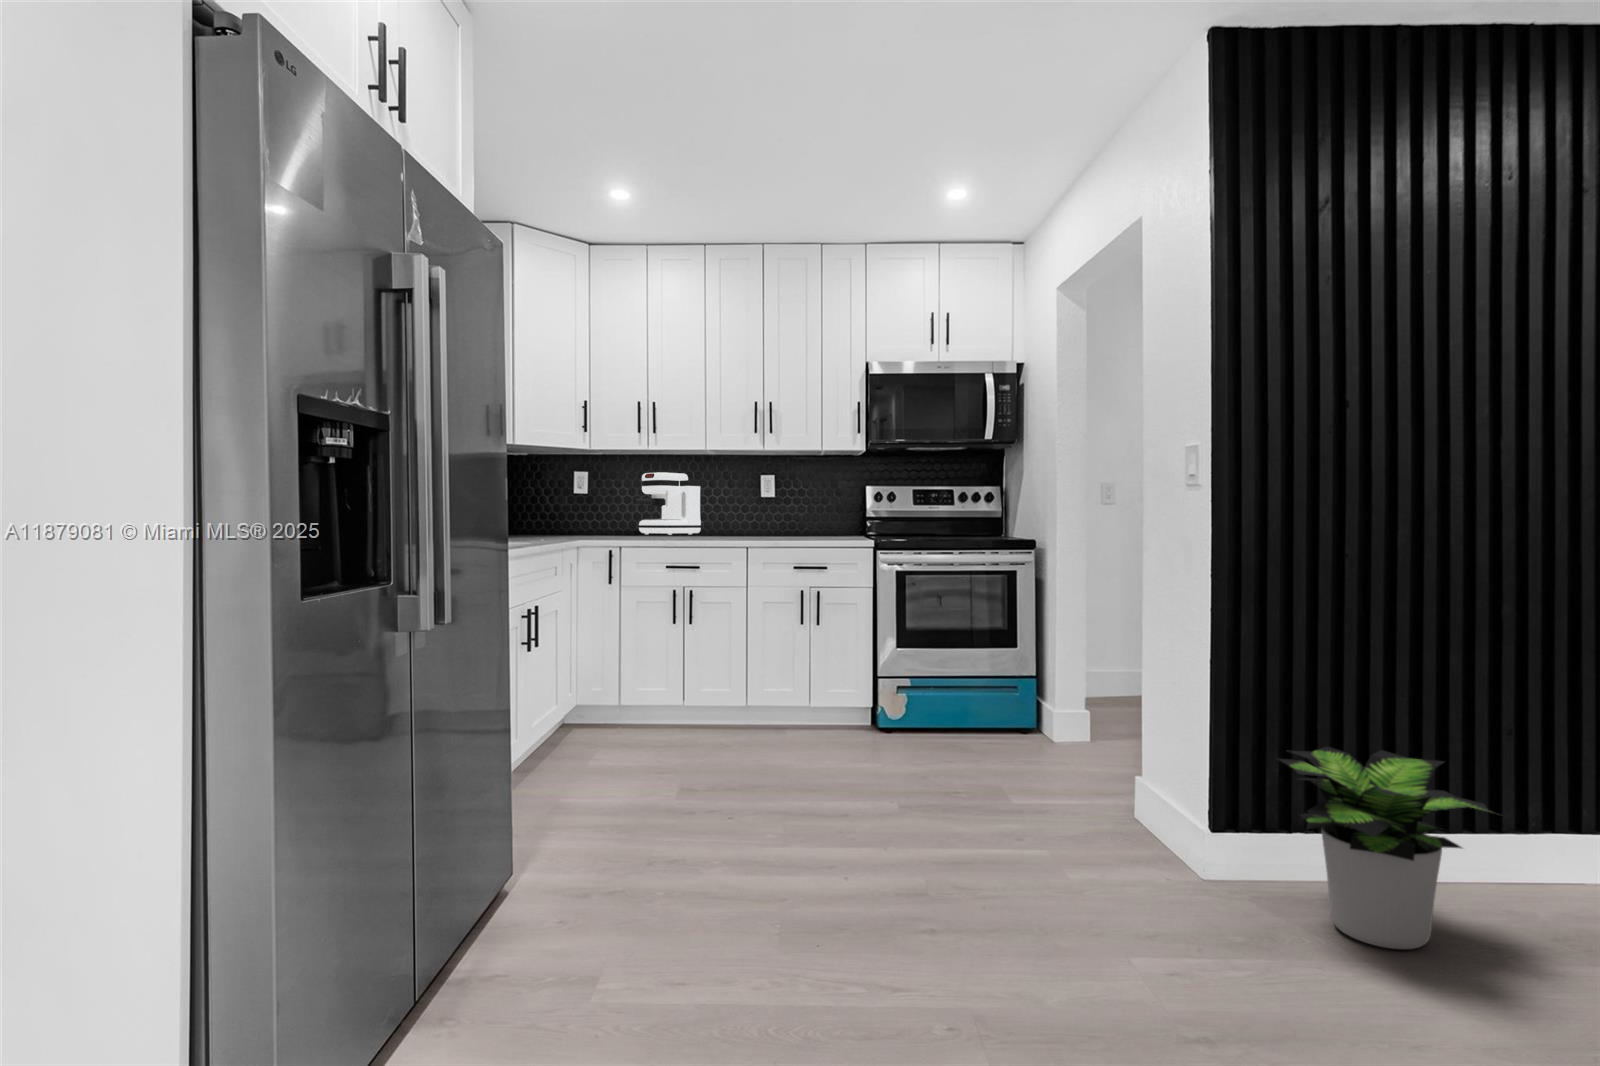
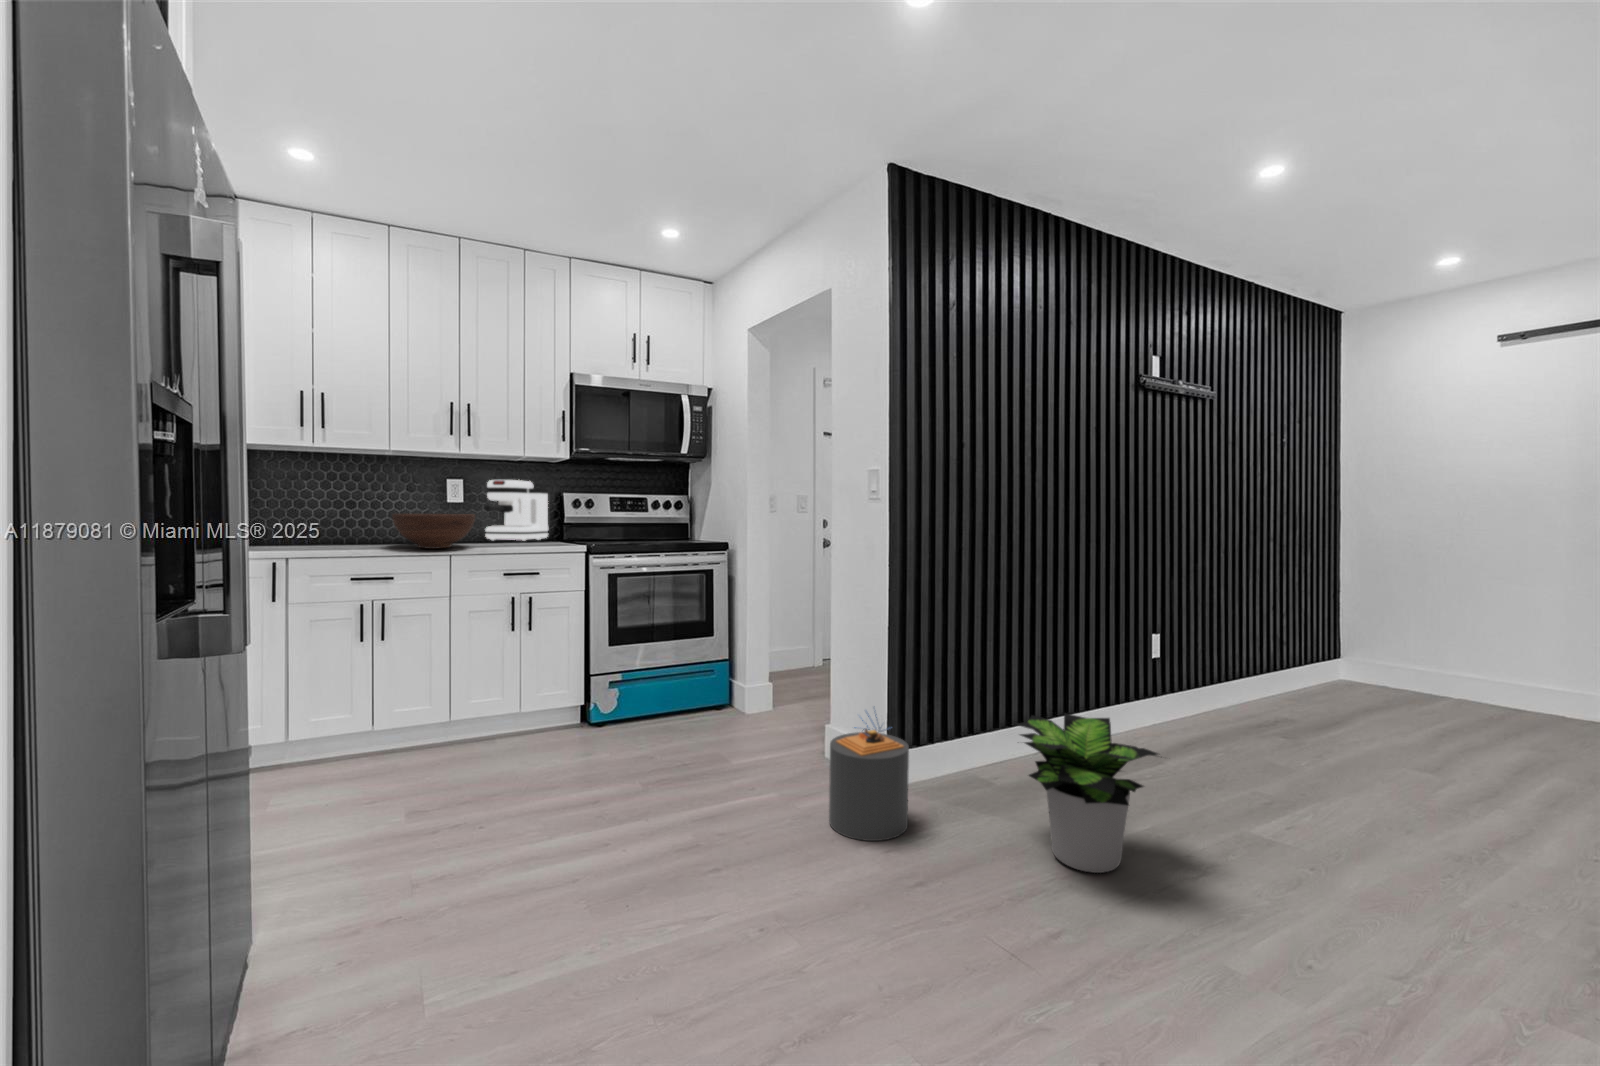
coffee maker: present [633,472,701,535] -> present [485,480,548,541]
fruit bowl: none [703,508,773,541] -> present [392,514,475,549]
trash can: none [1069,715,1166,868] -> present [829,711,909,841]

